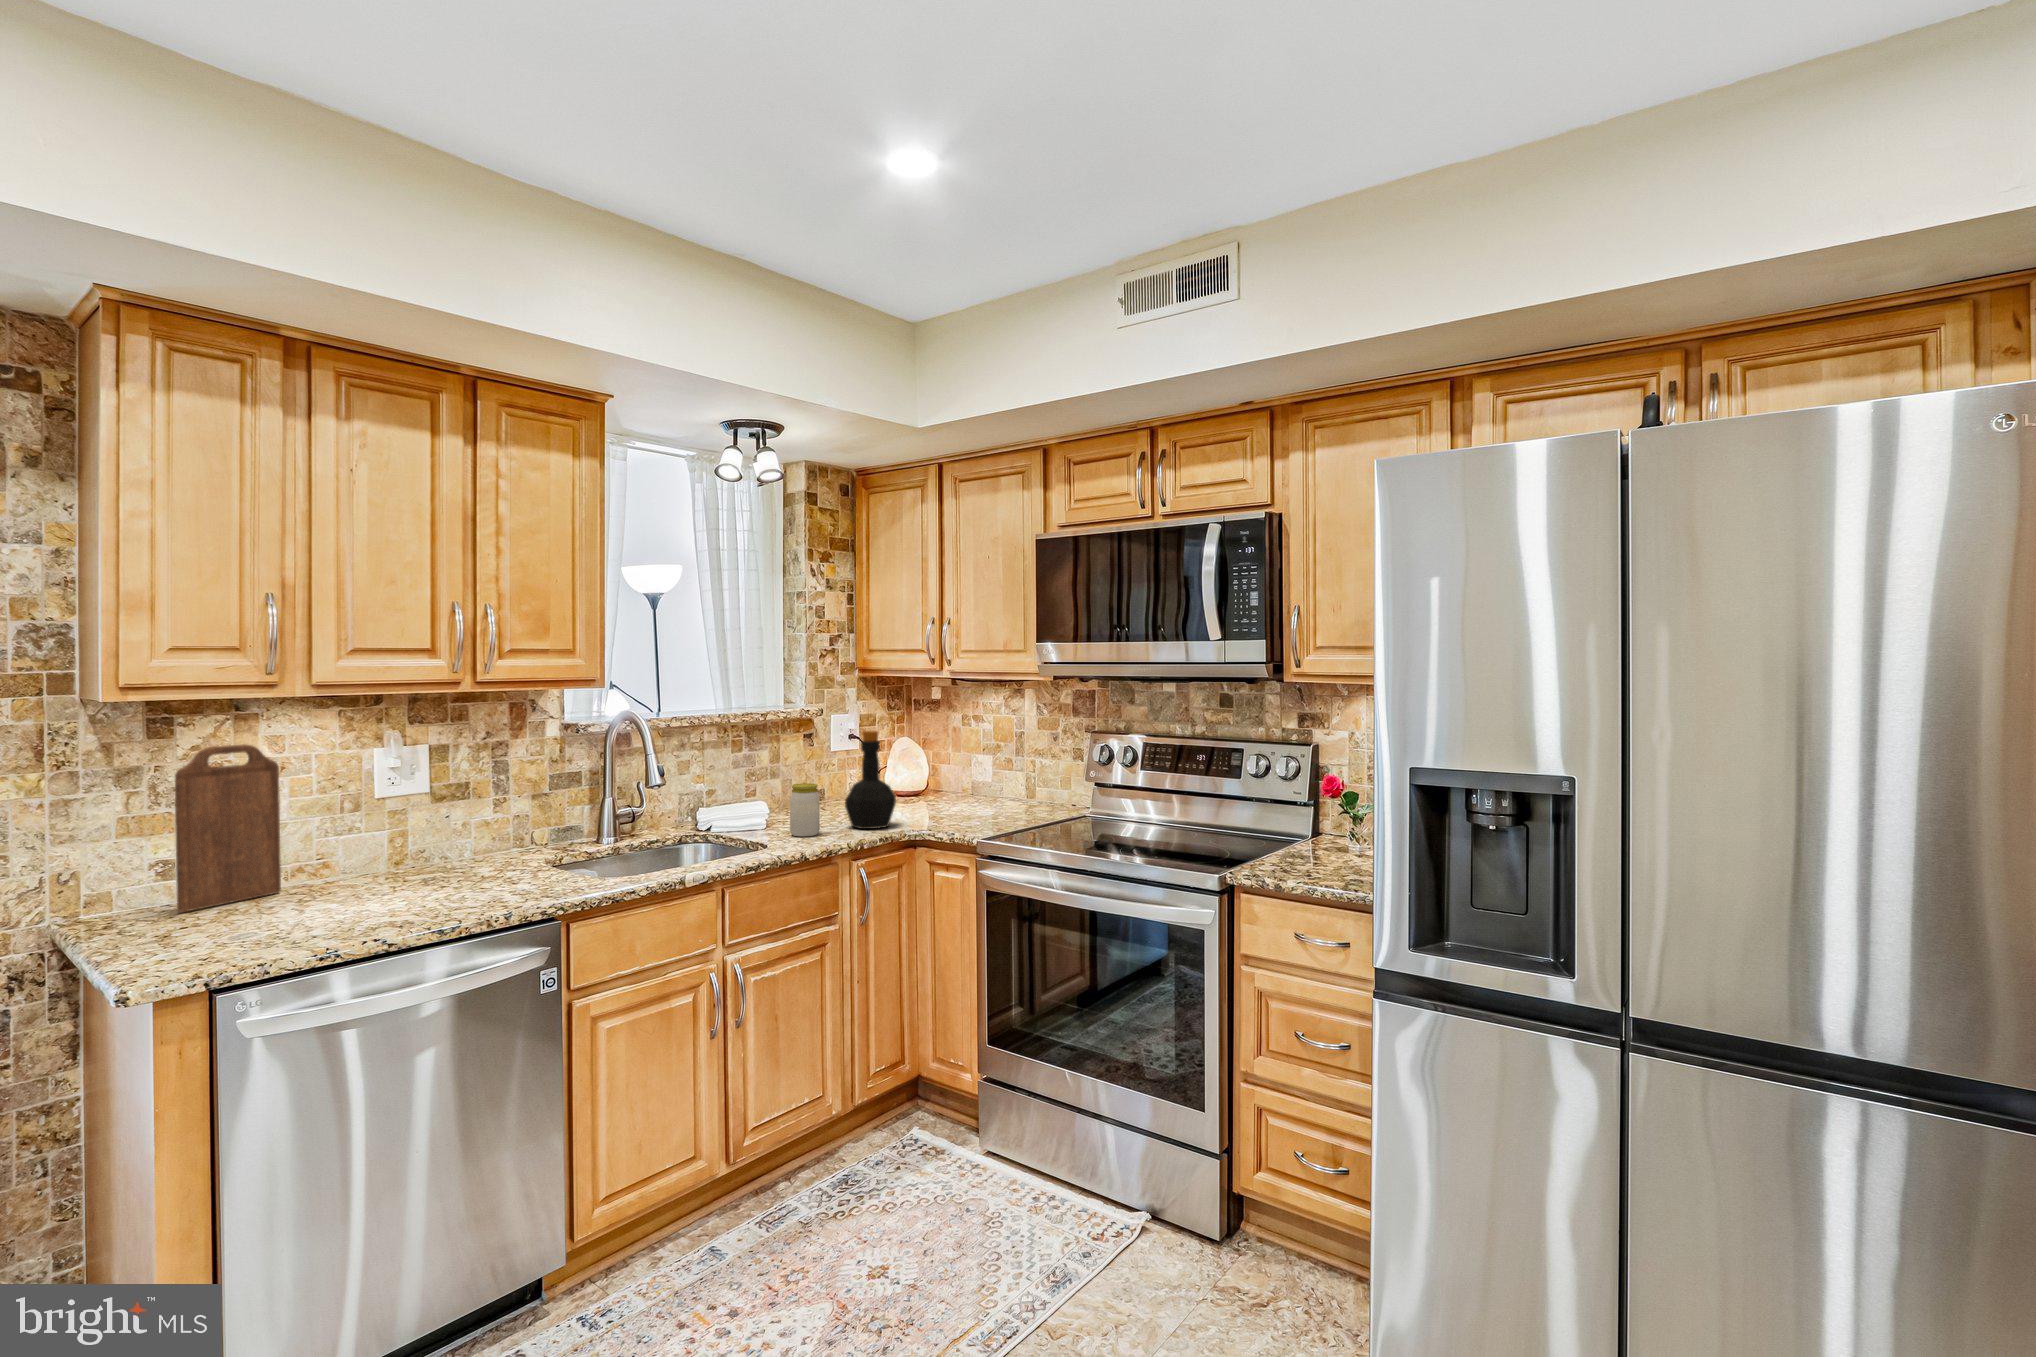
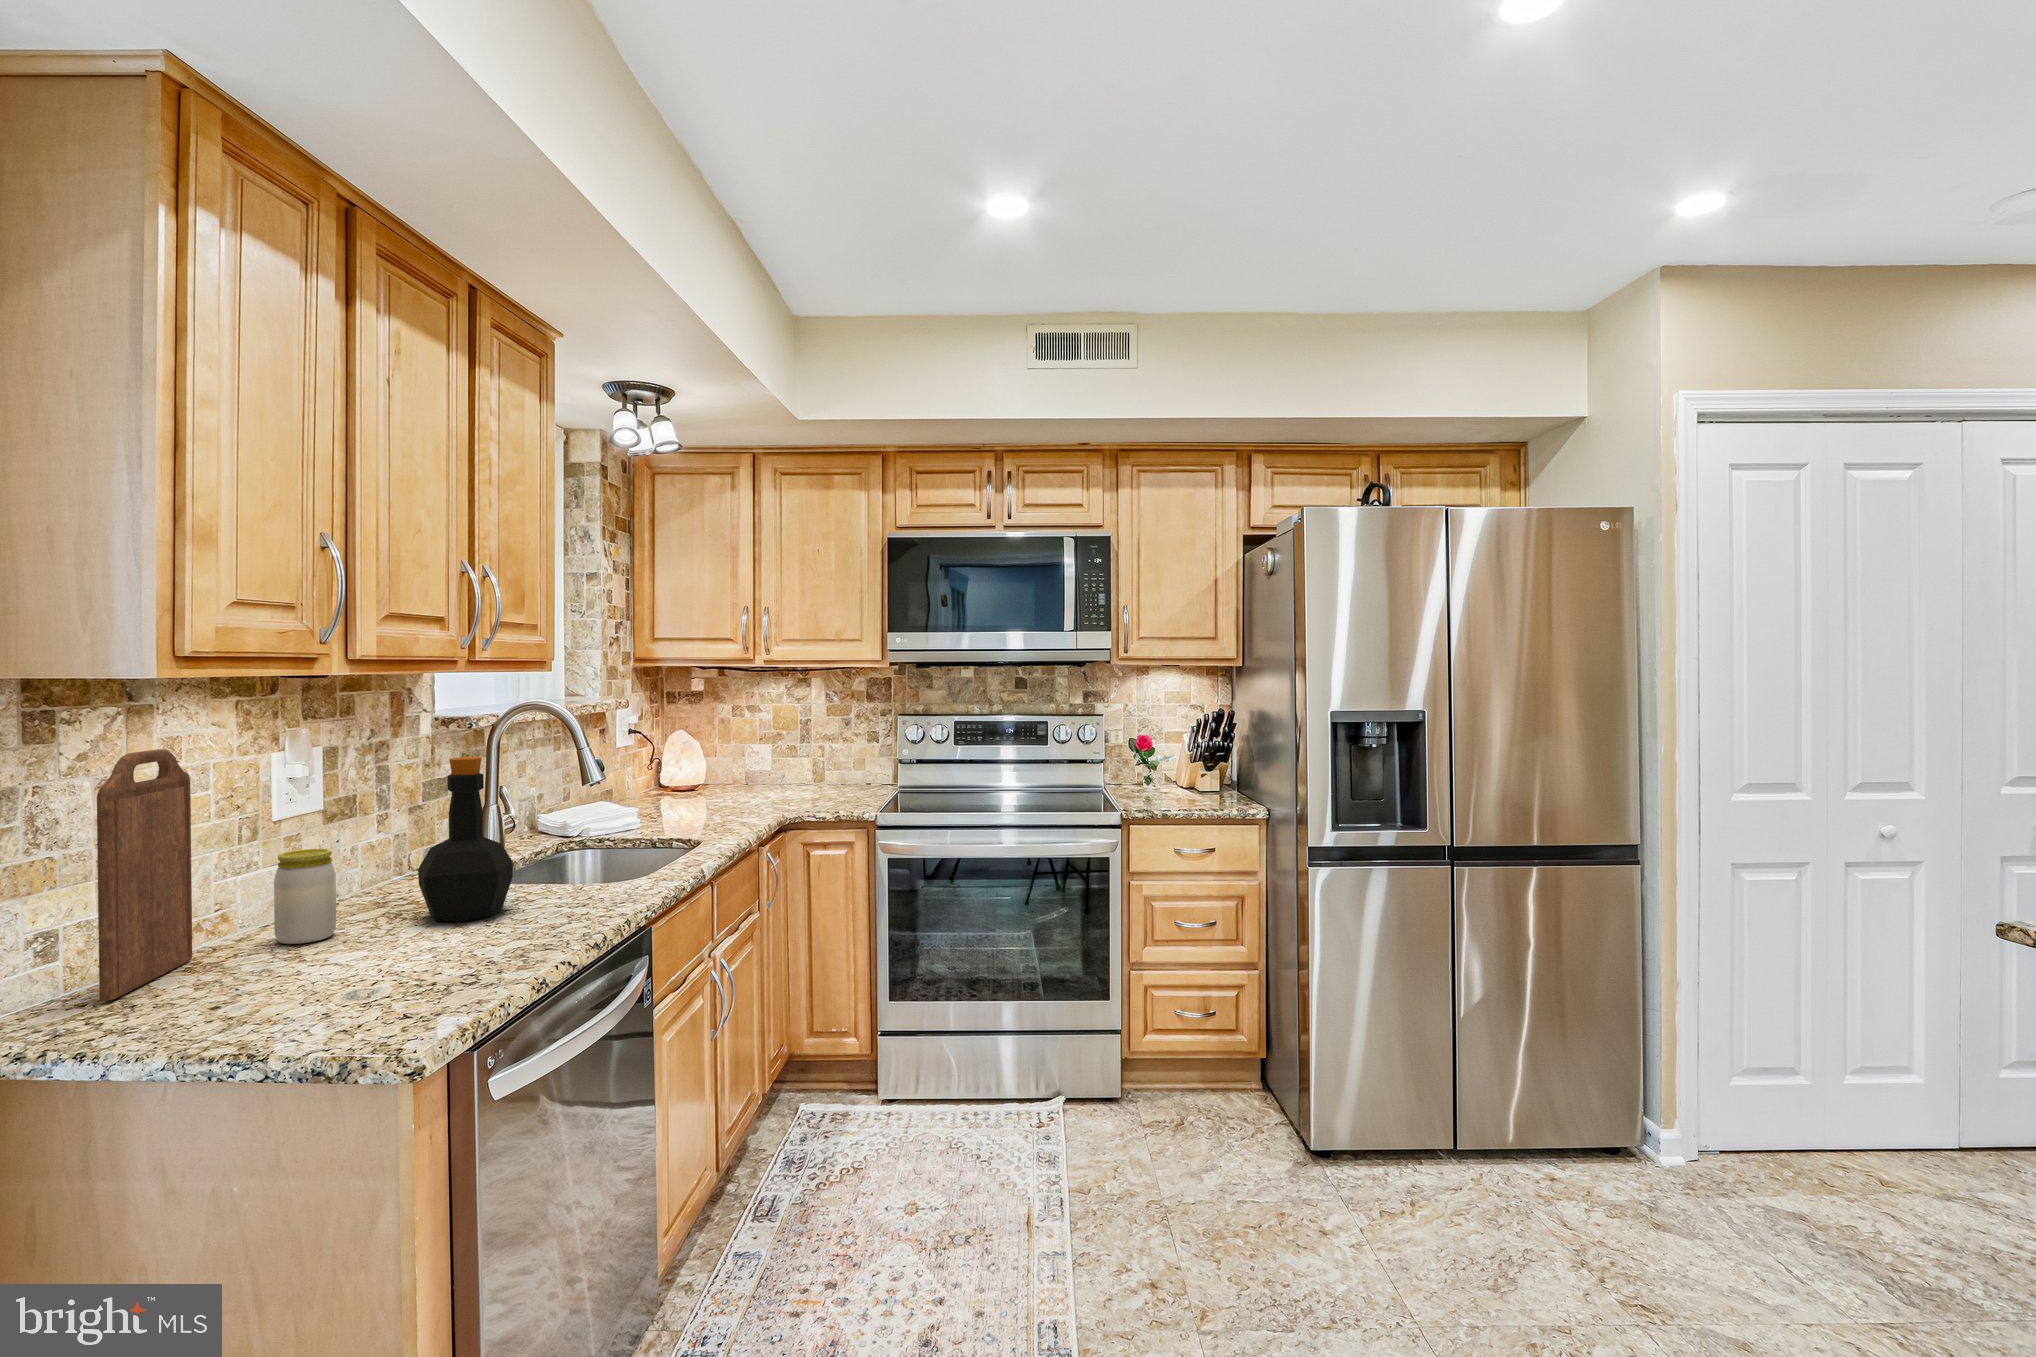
bottle: present [845,731,896,829] -> present [418,757,513,922]
jar: present [790,783,820,836] -> present [274,849,336,944]

